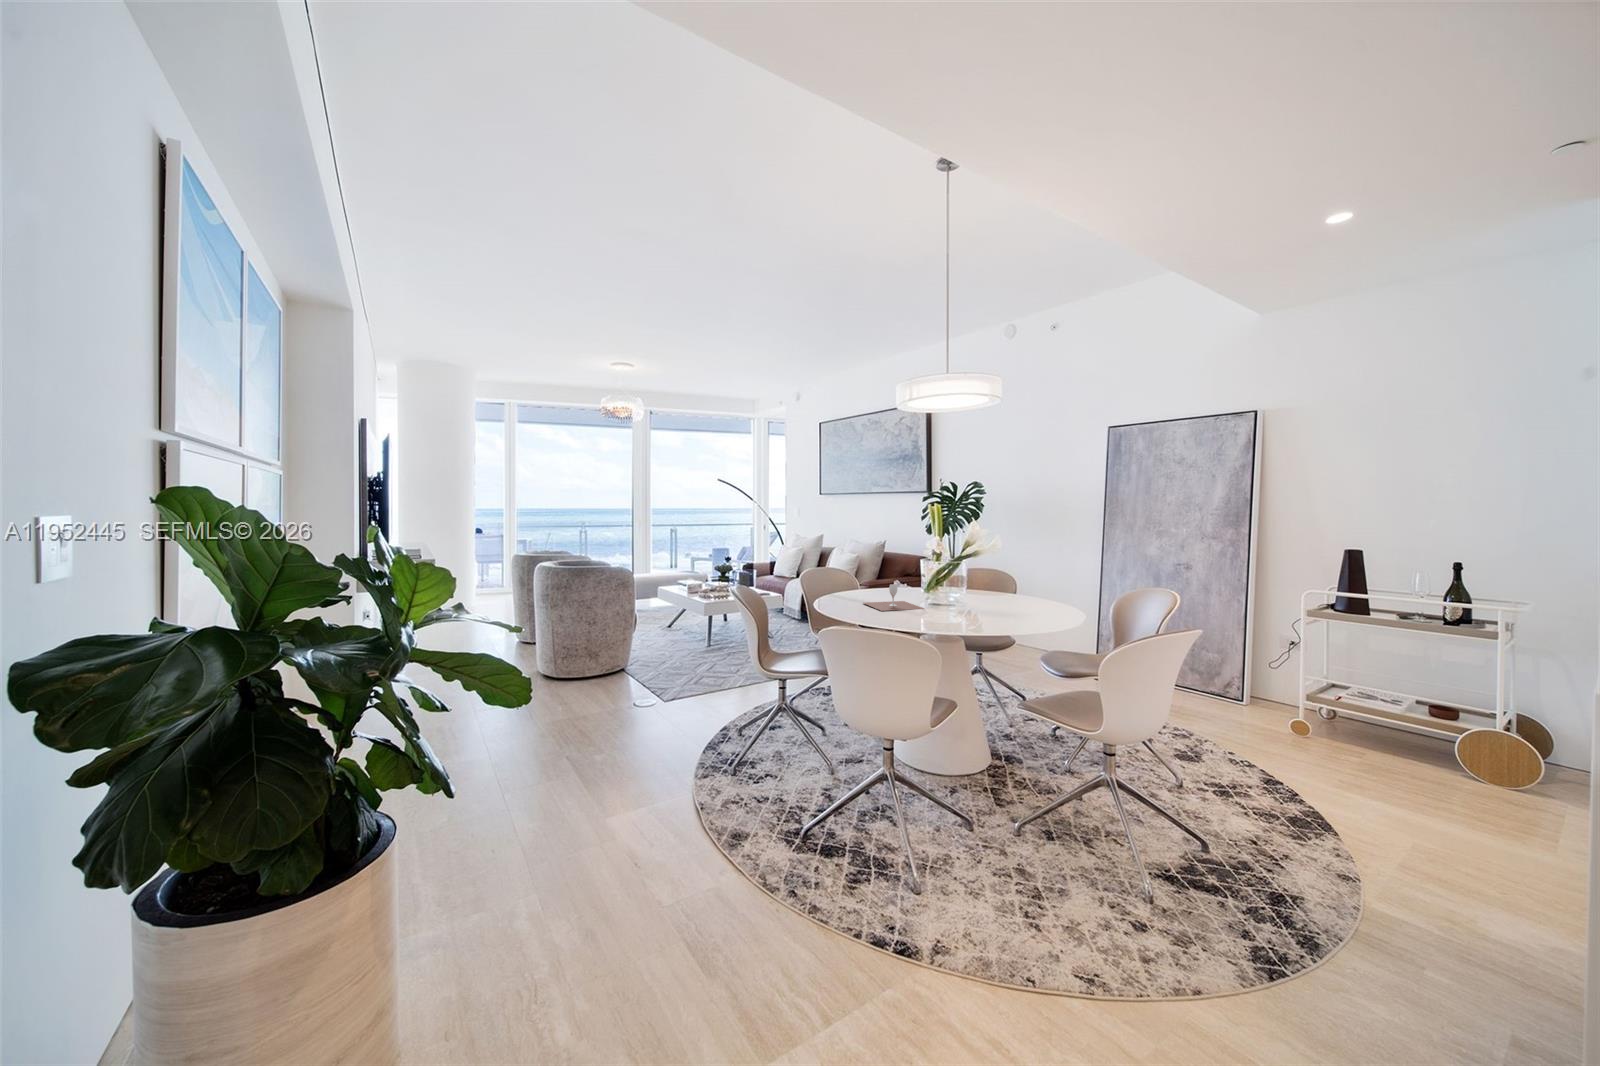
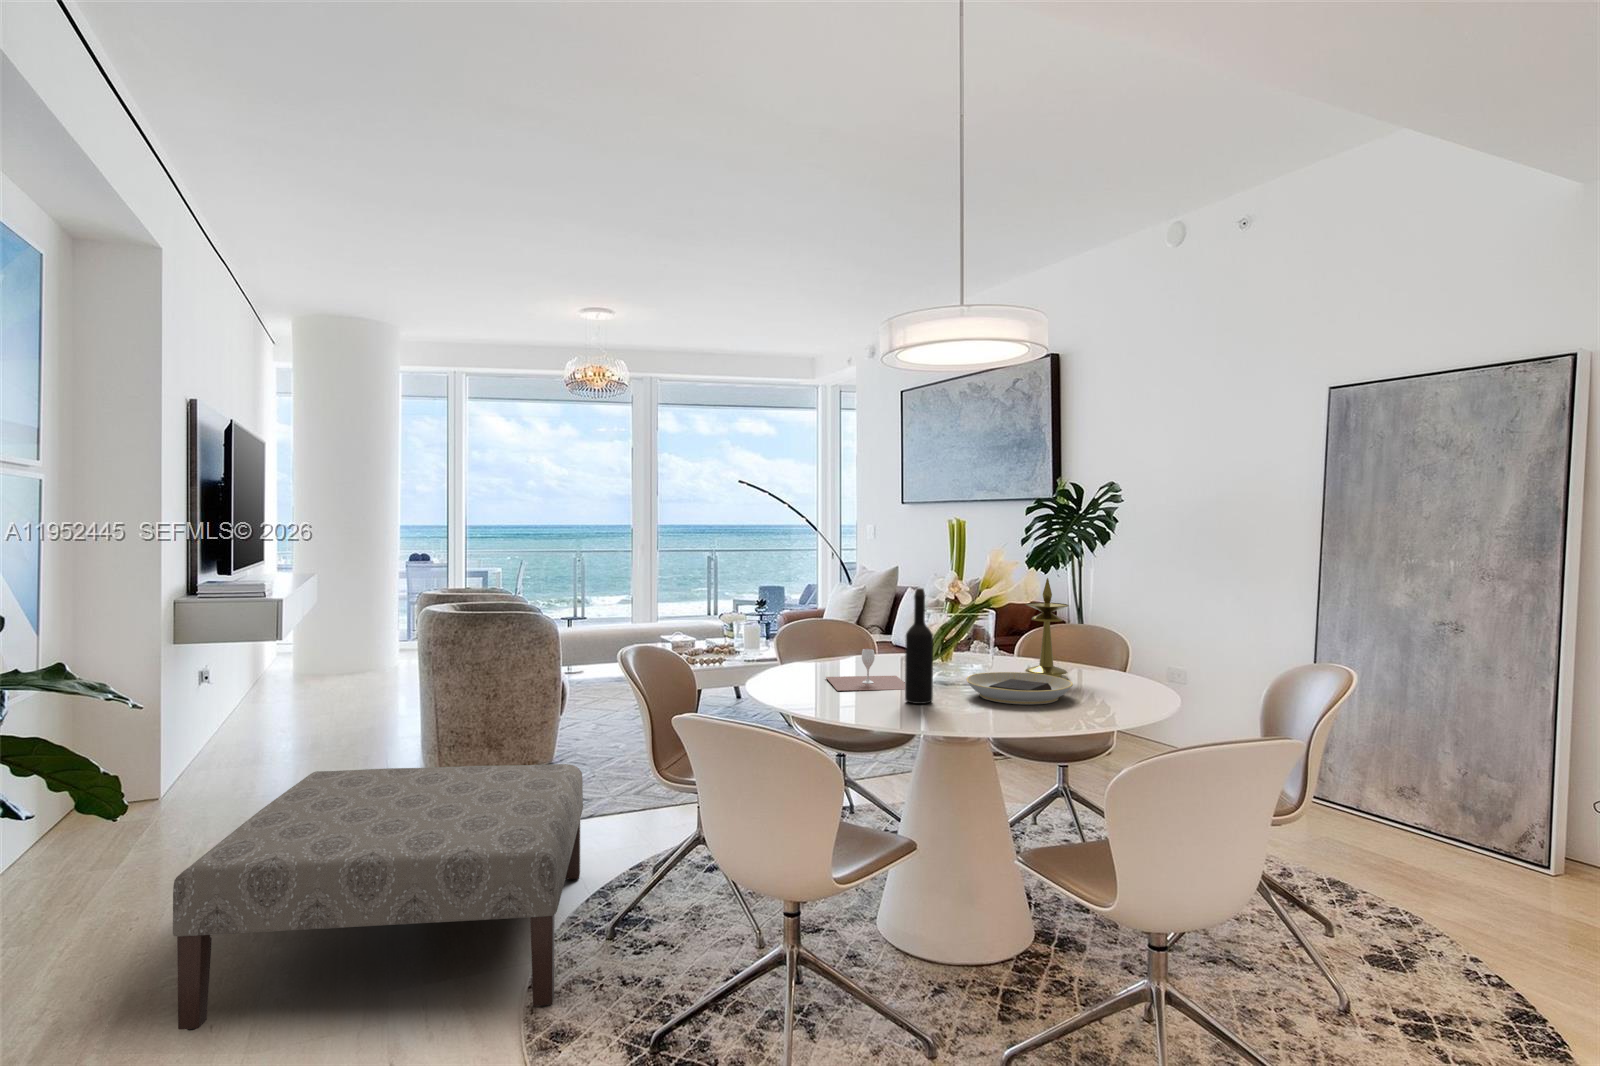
candlestick: none [981,539,1009,602] -> present [1025,578,1069,679]
wine bottle: none [931,546,950,617] -> present [905,588,933,704]
plate: none [962,597,1029,616] -> present [966,672,1073,704]
ottoman: none [465,664,722,855] -> present [173,764,583,1031]

